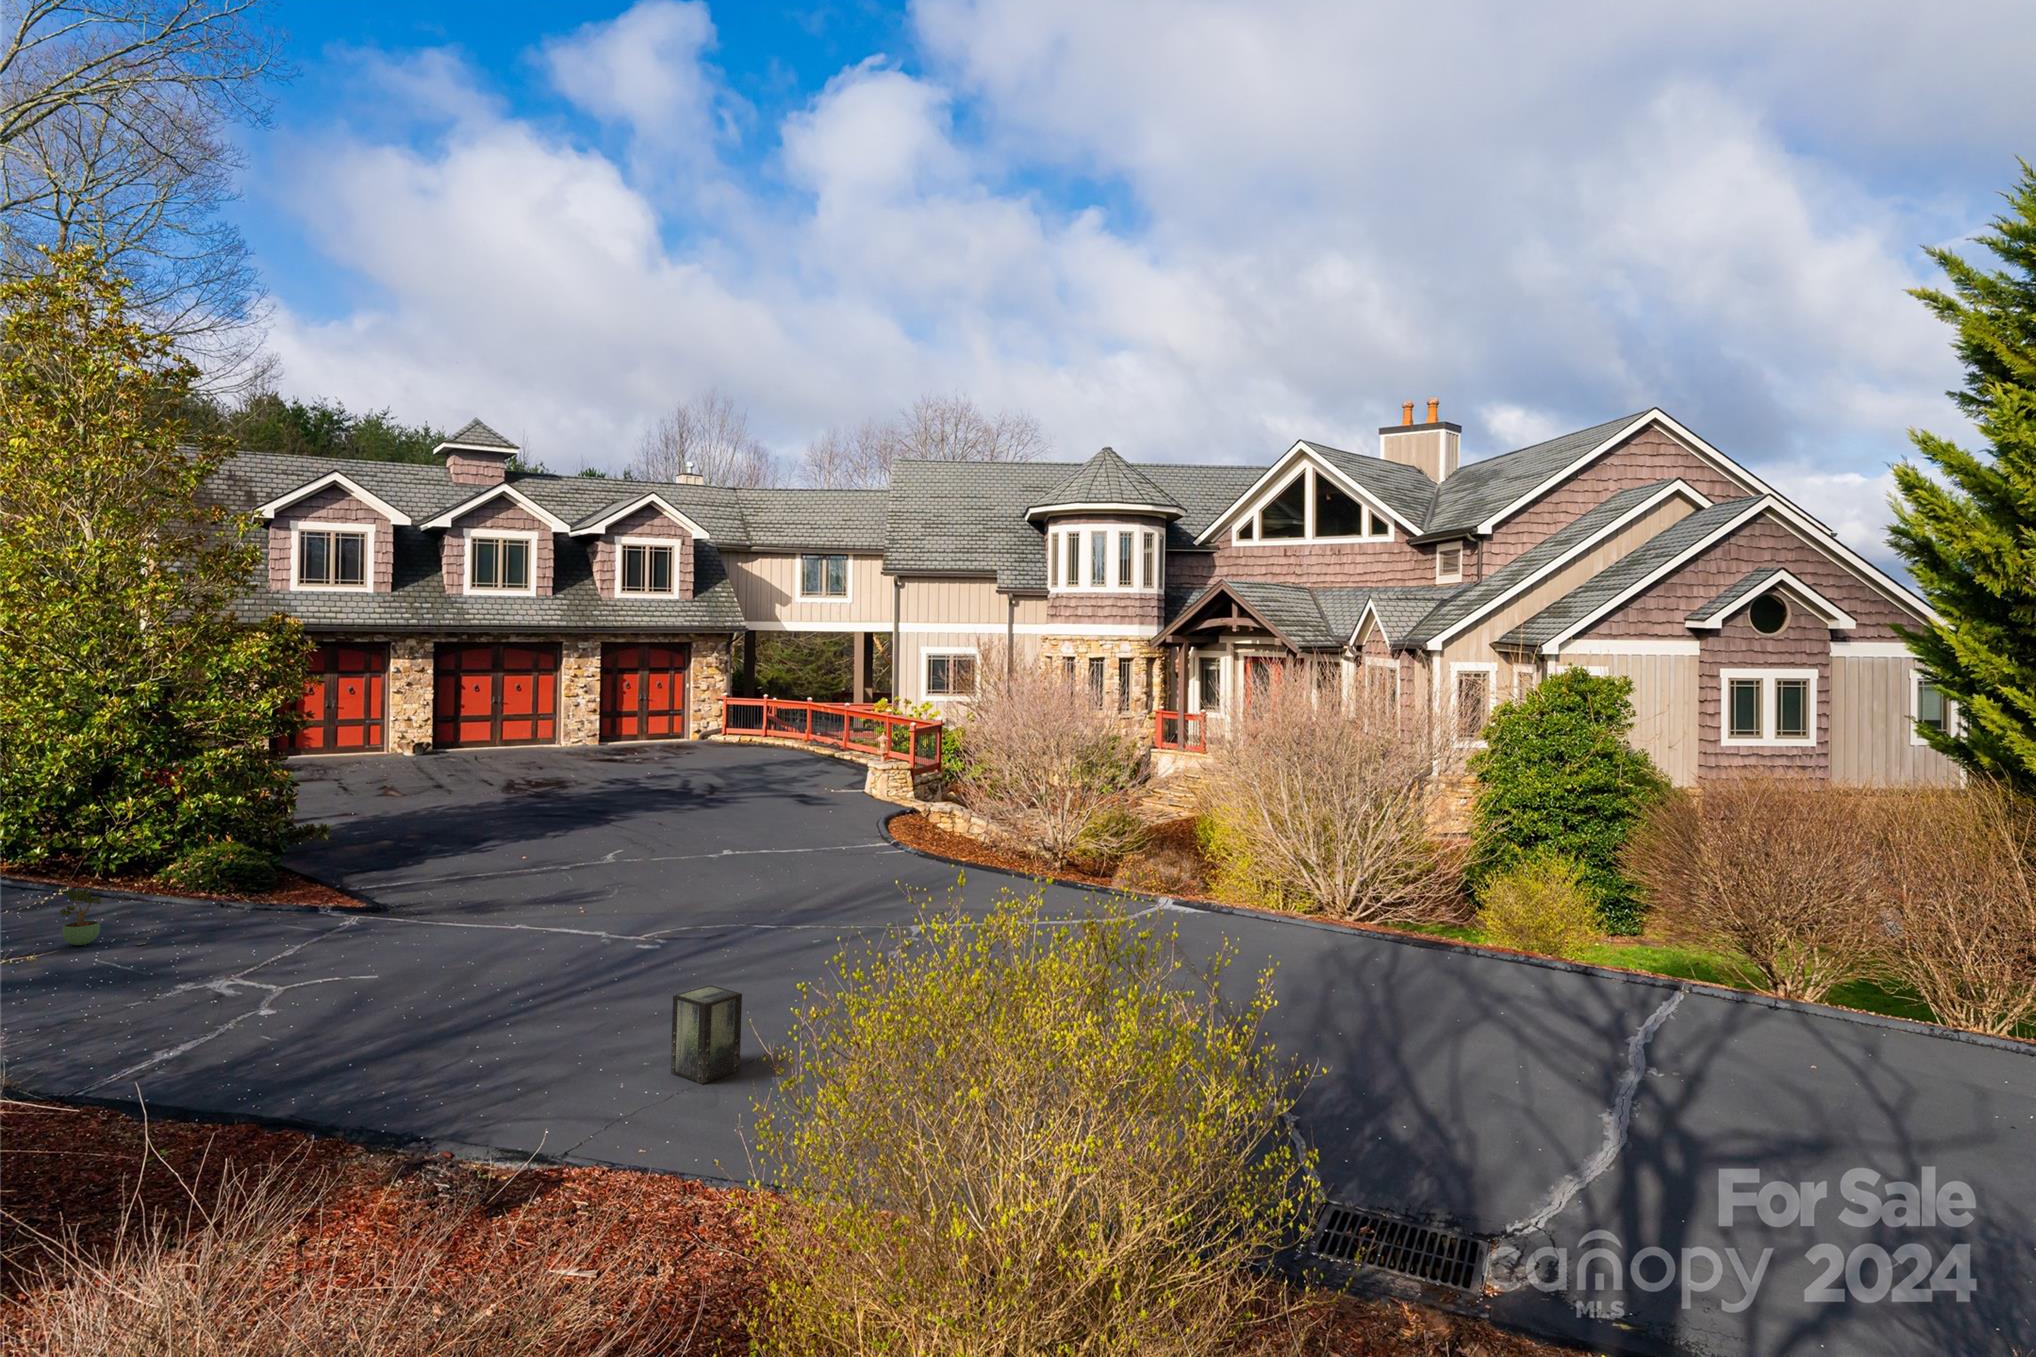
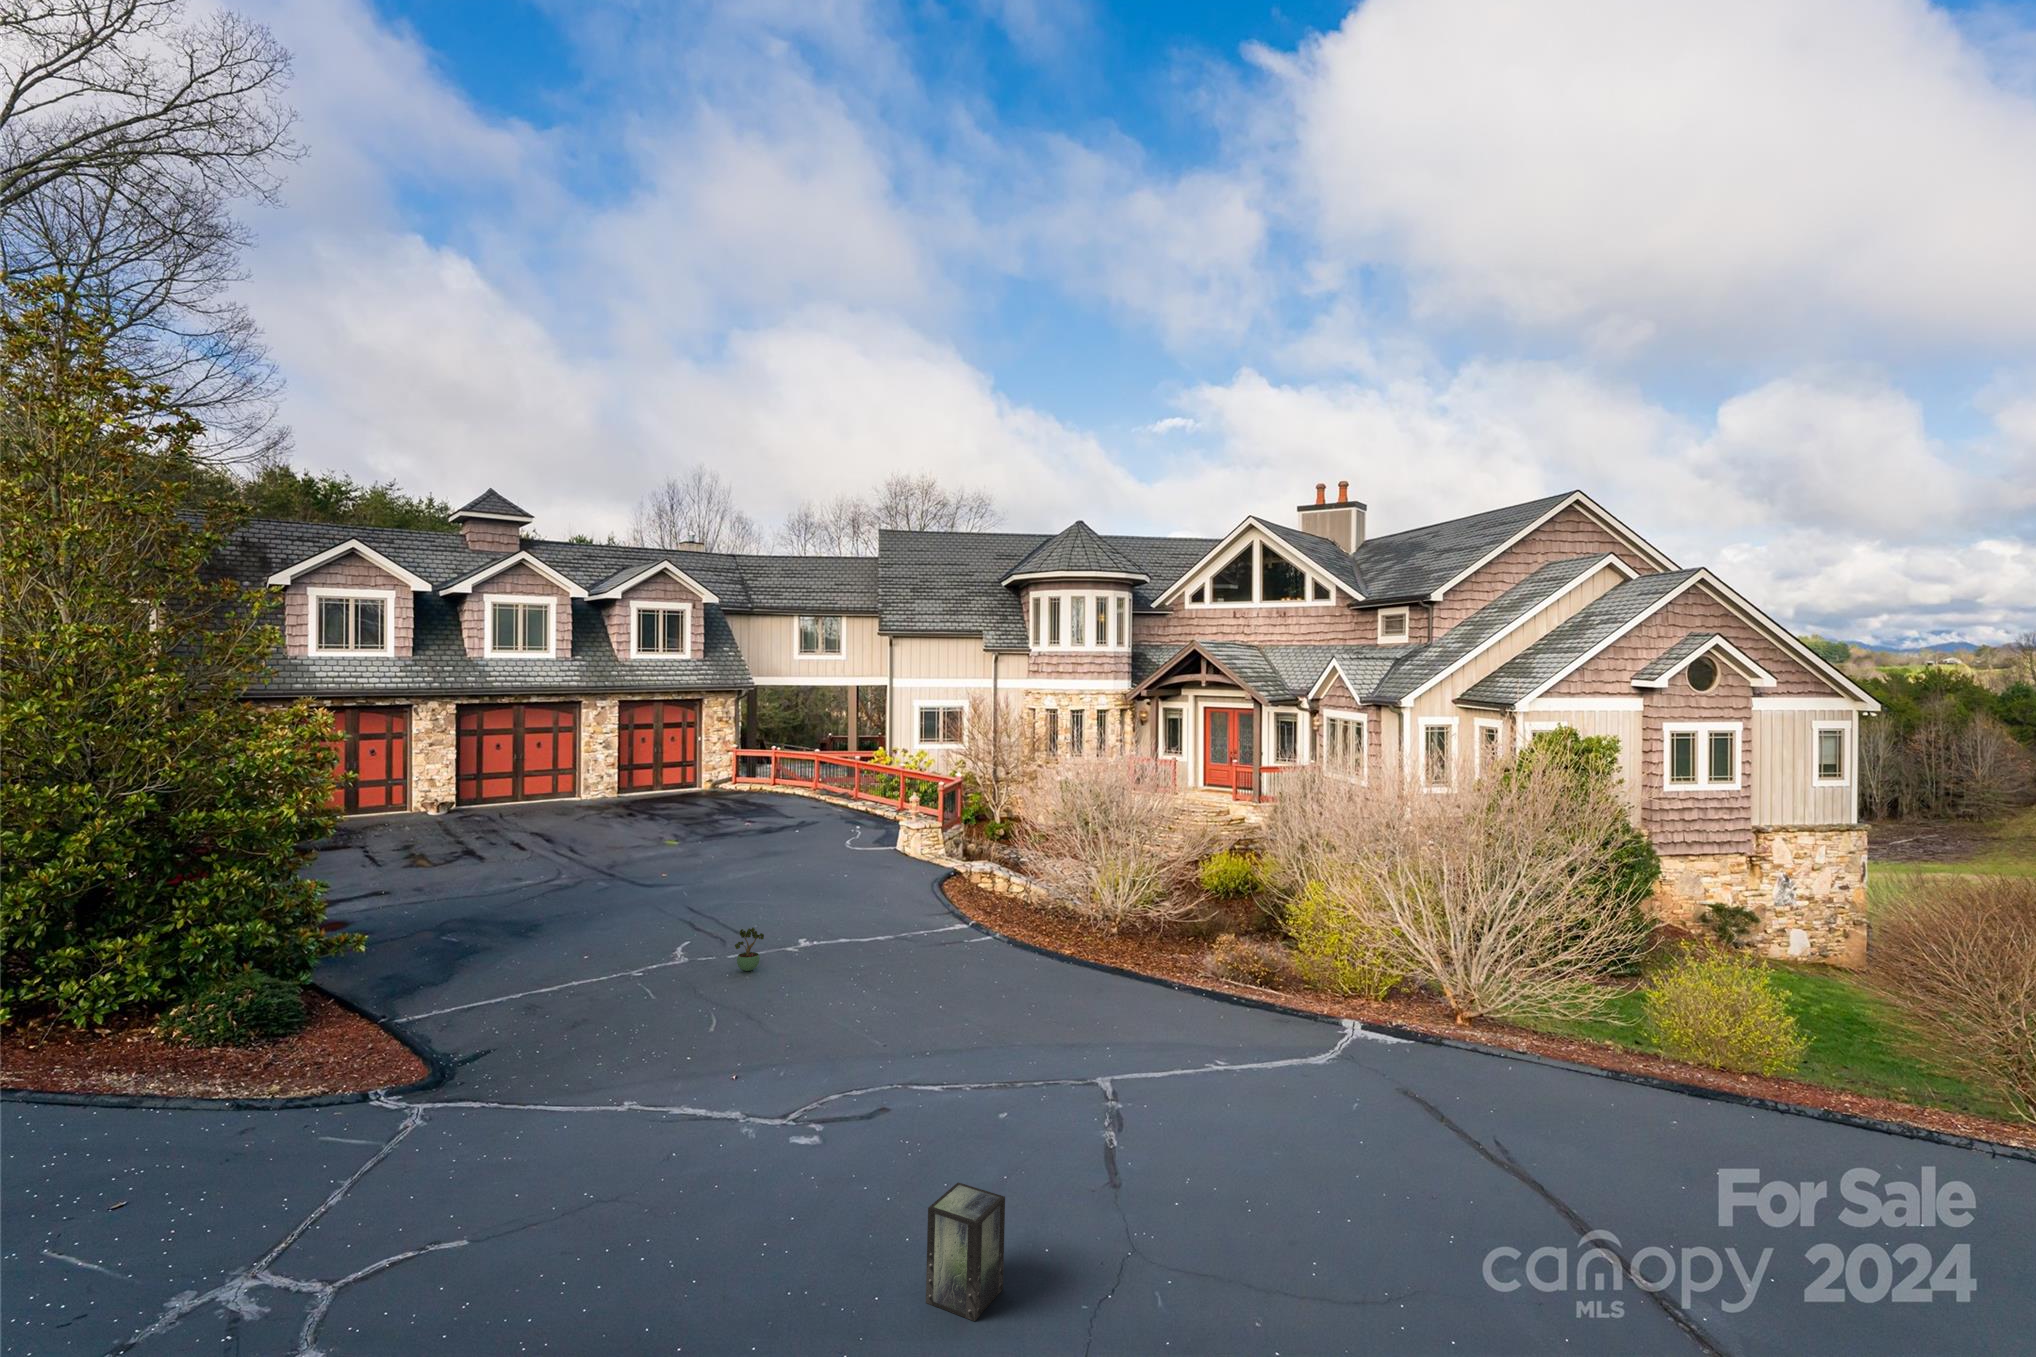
potted plant: present [60,888,101,945] -> present [735,928,764,971]

